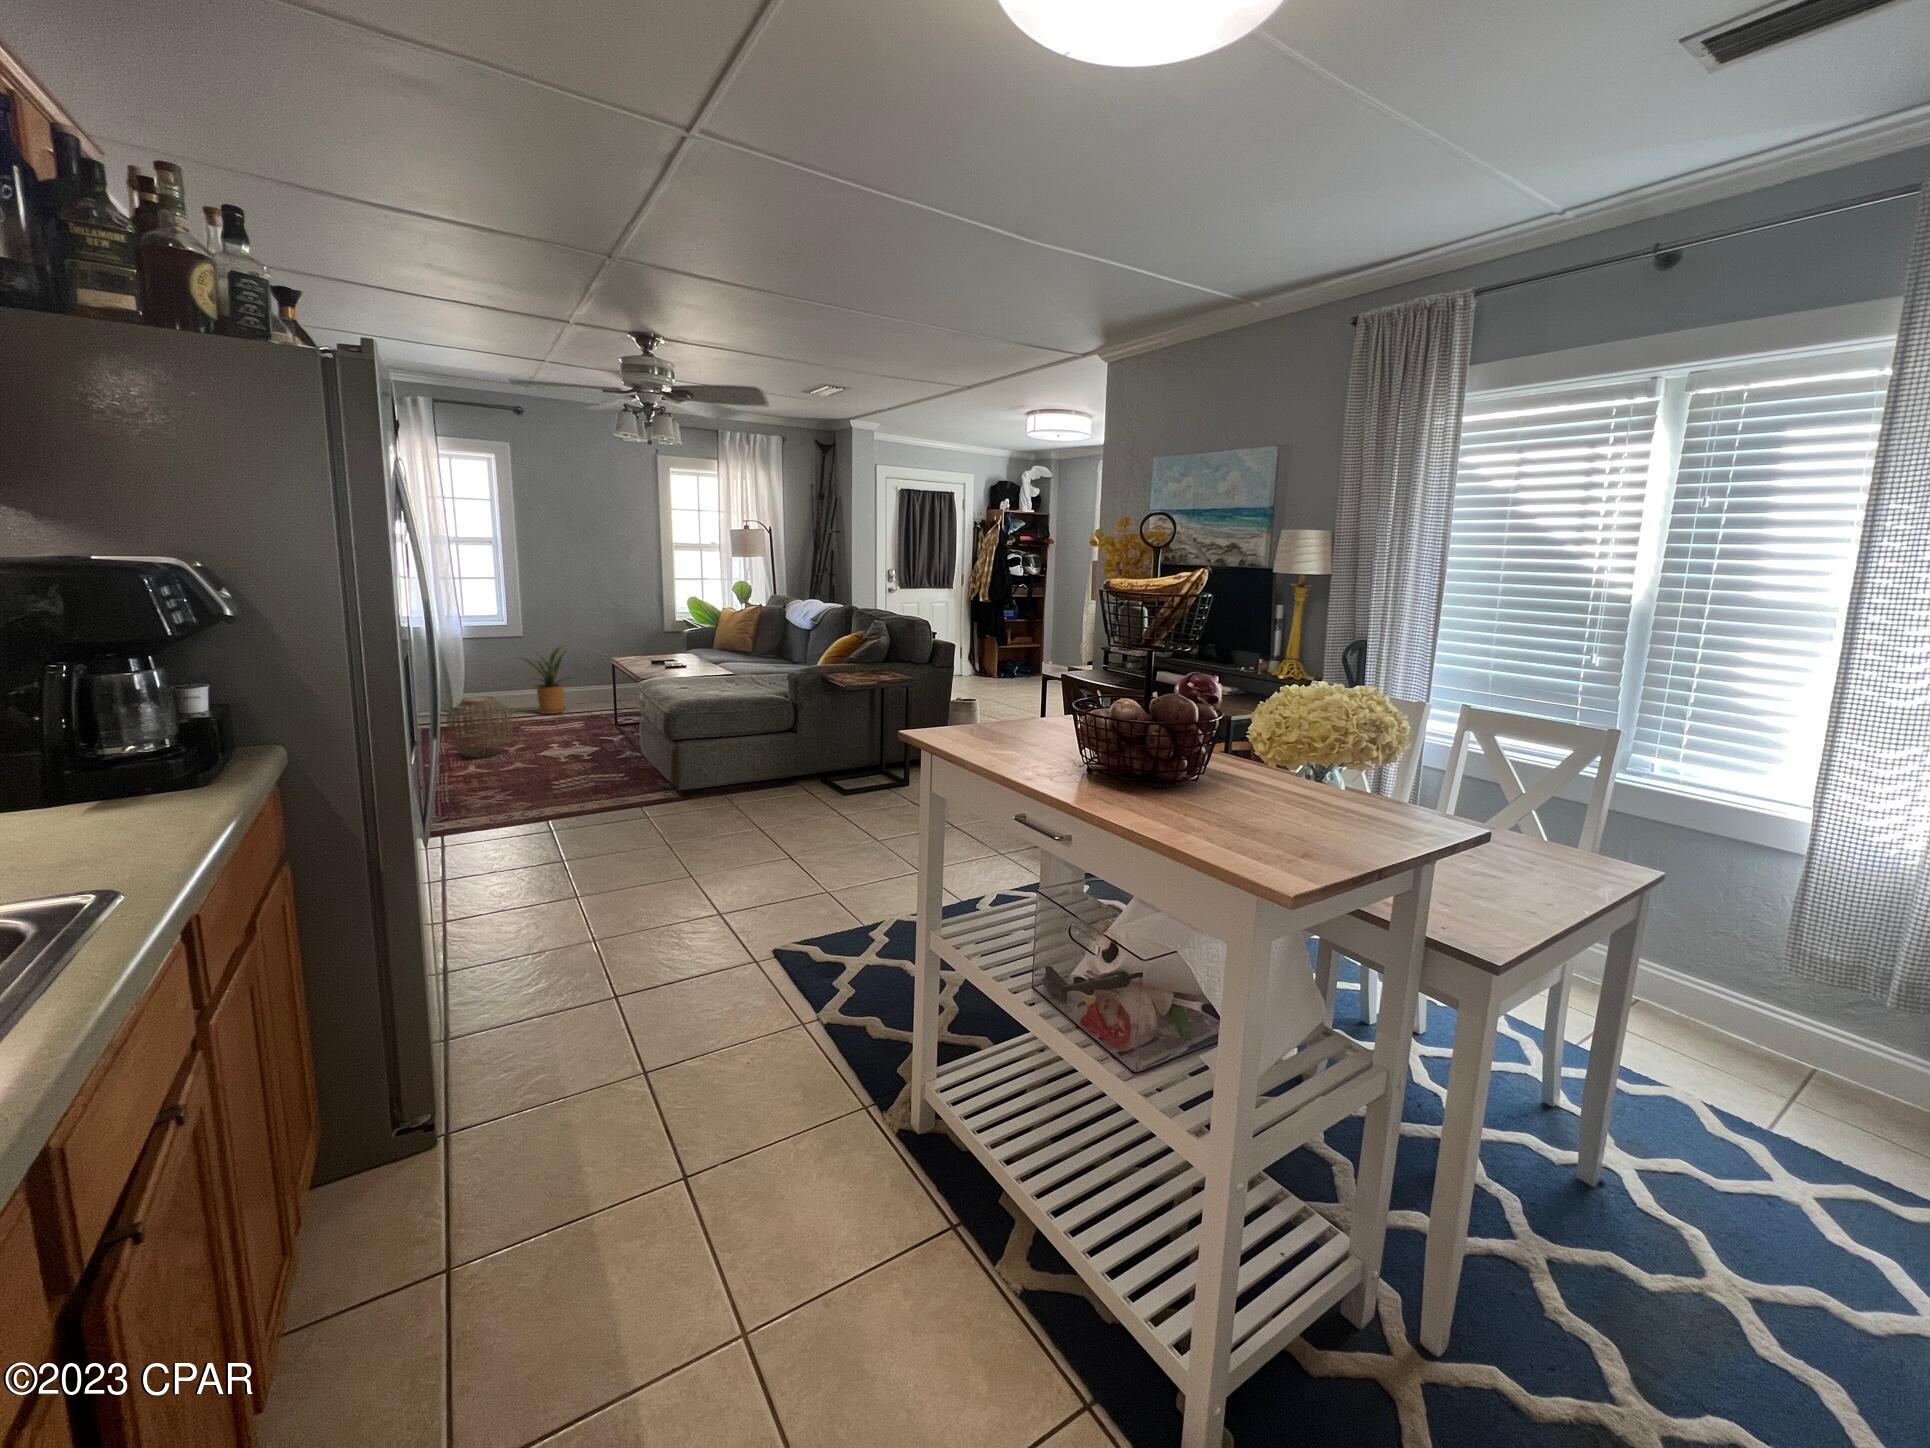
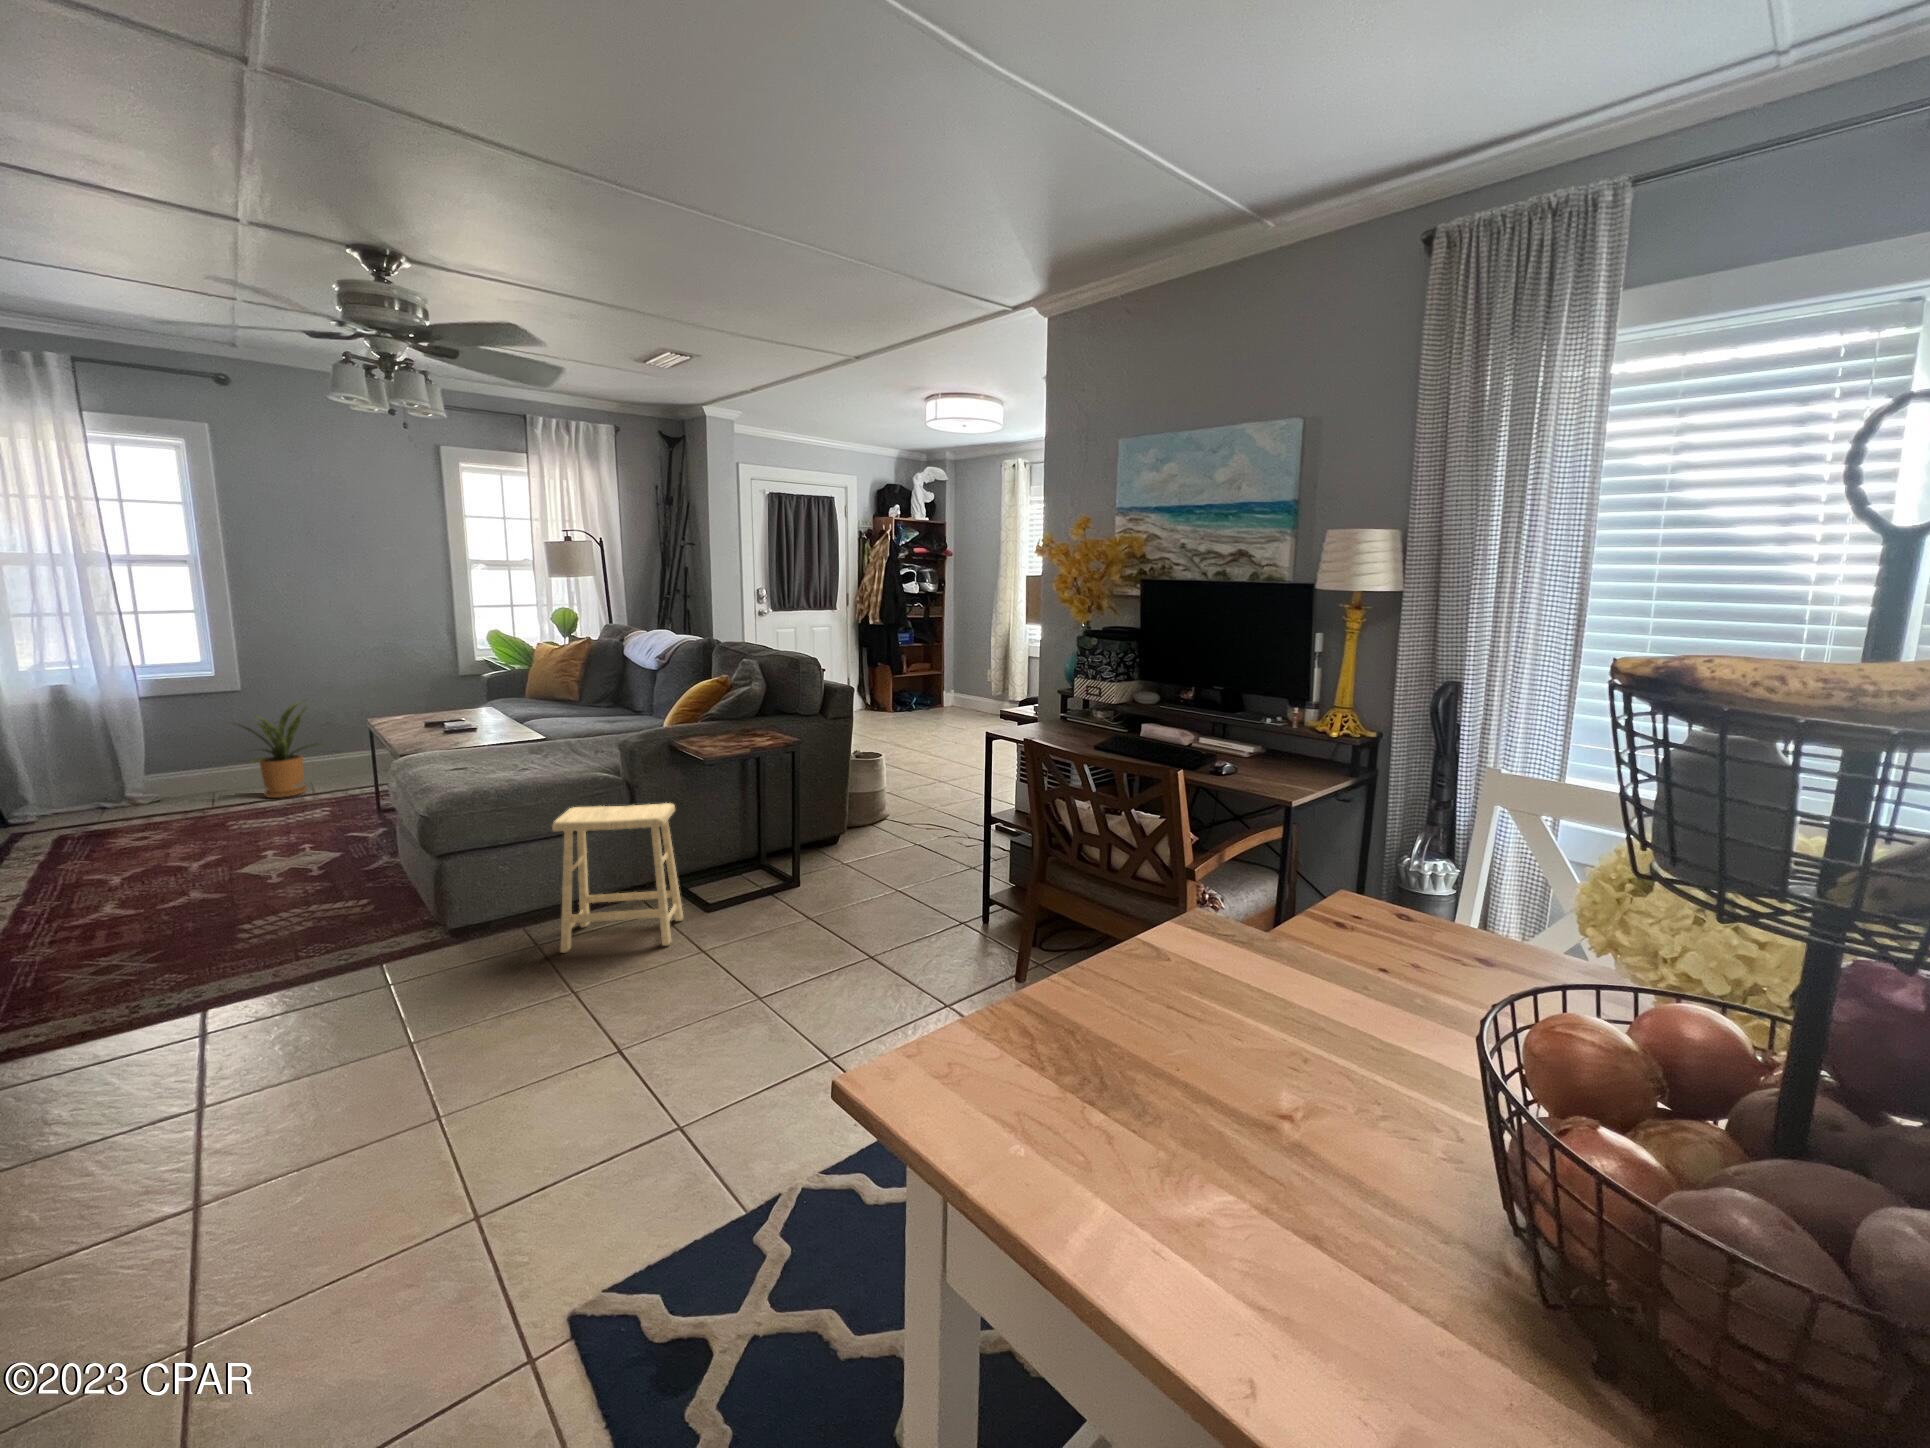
woven basket: present [446,696,513,758] -> none [72,789,196,885]
footstool: none [748,714,829,811] -> present [552,803,683,953]

